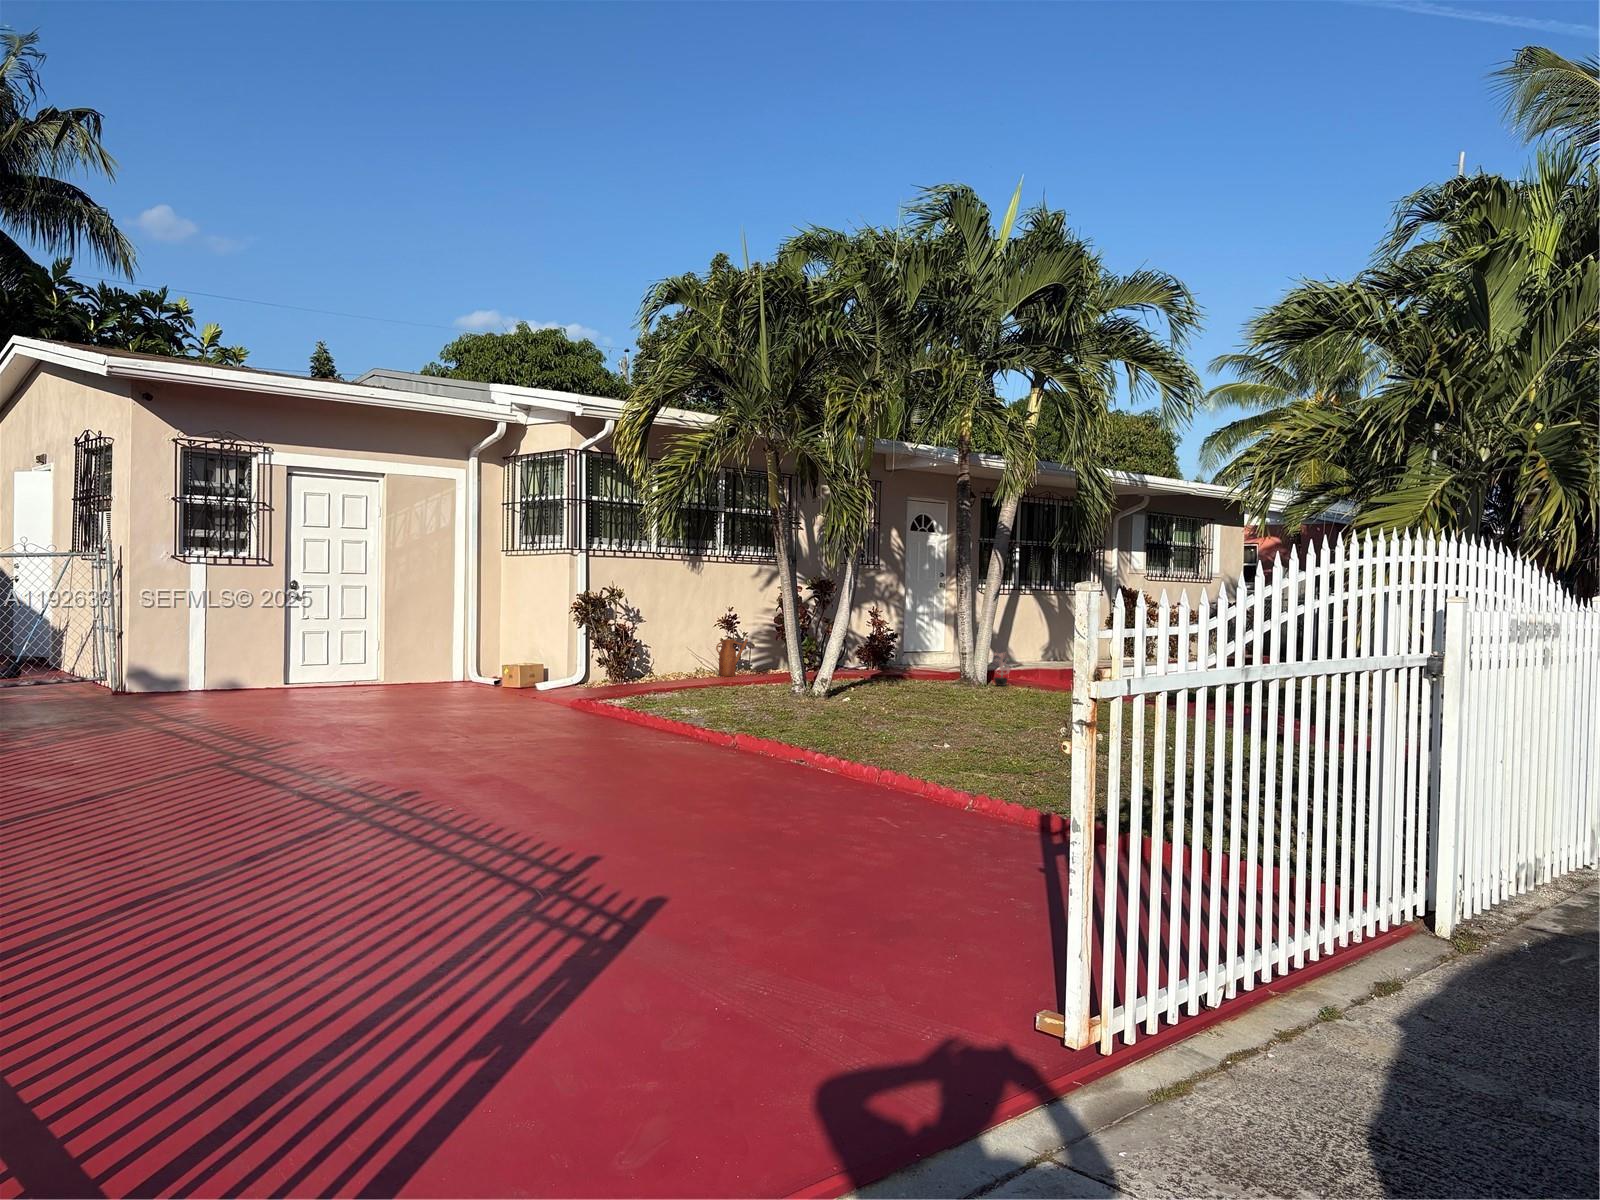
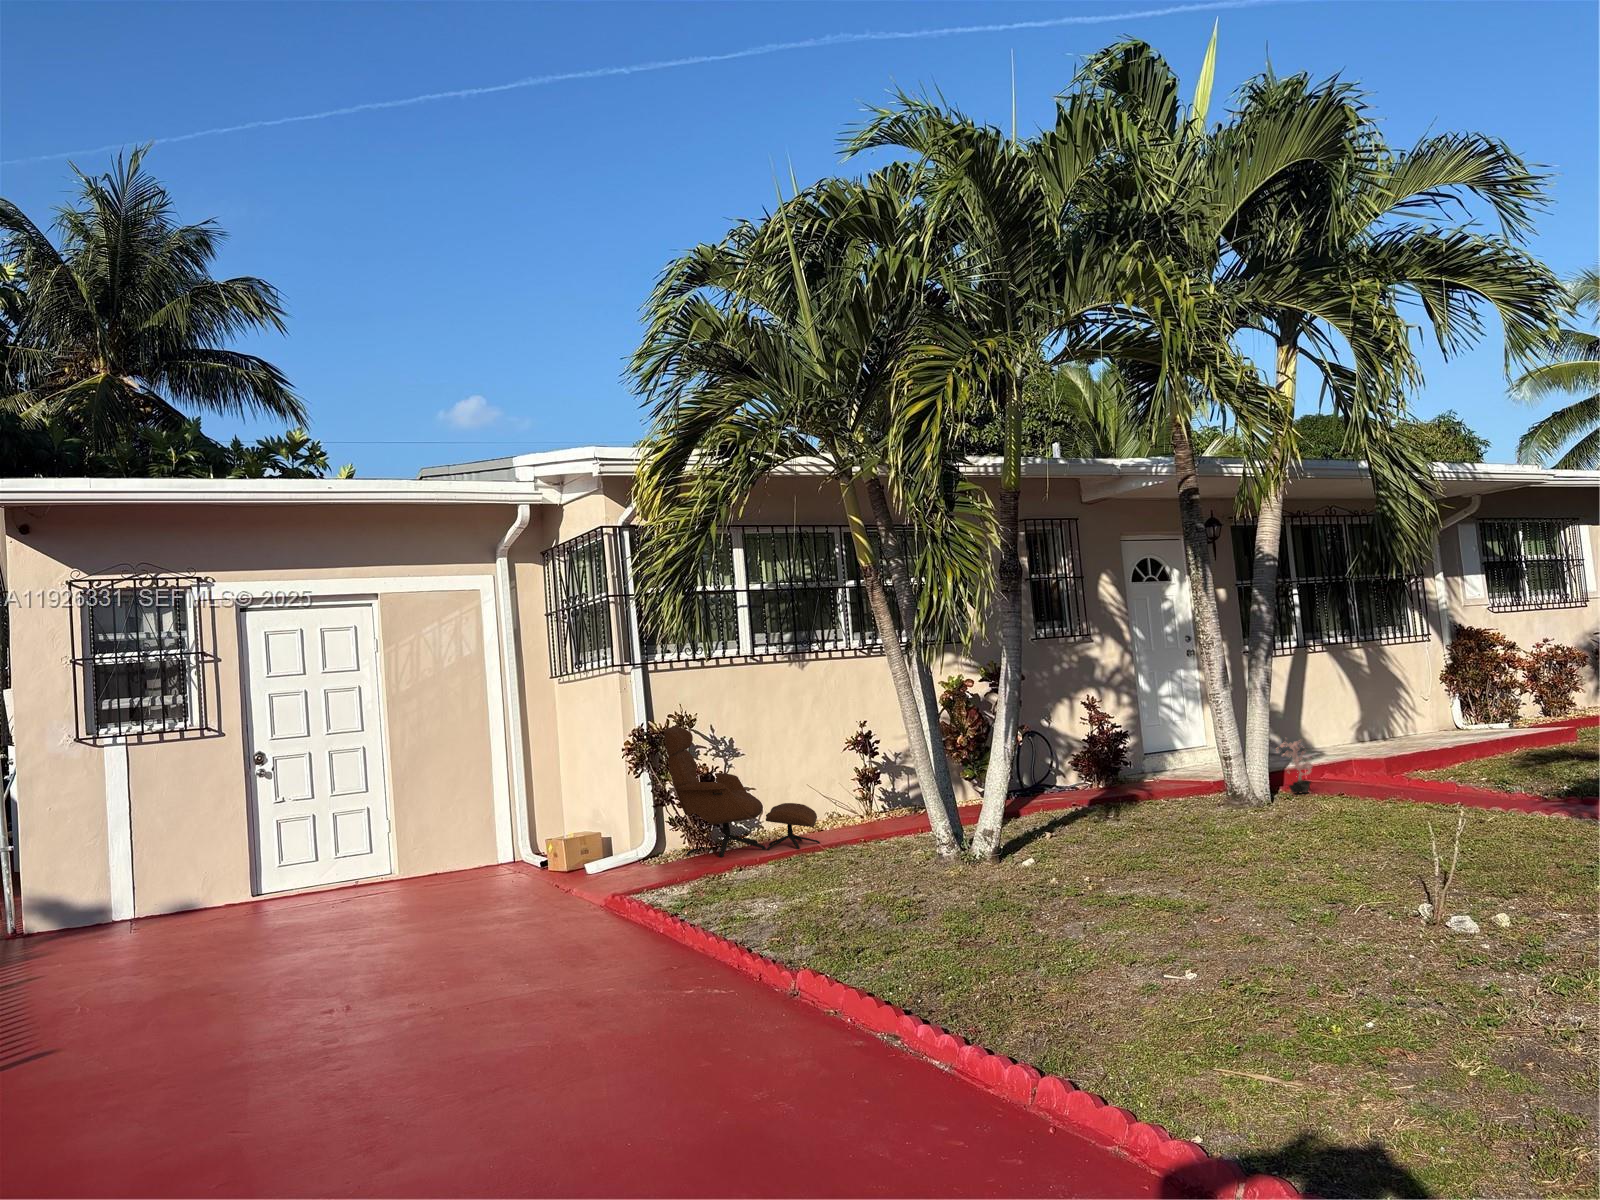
lounge chair: none [603,597,697,687] -> present [664,726,820,857]
watering can: present [716,639,748,676] -> none [853,764,900,824]

